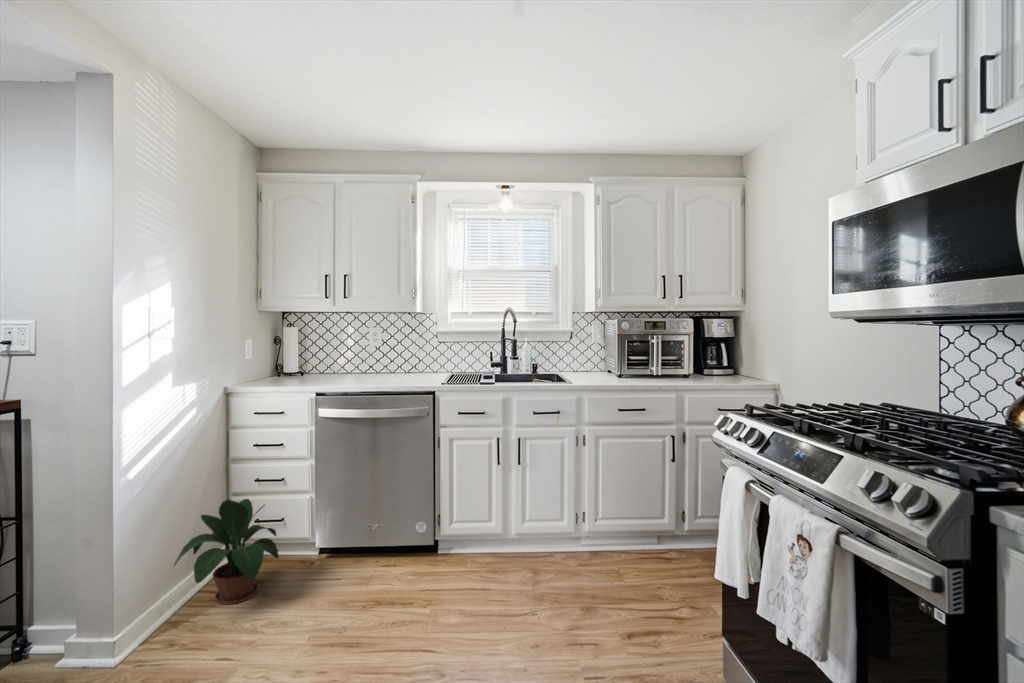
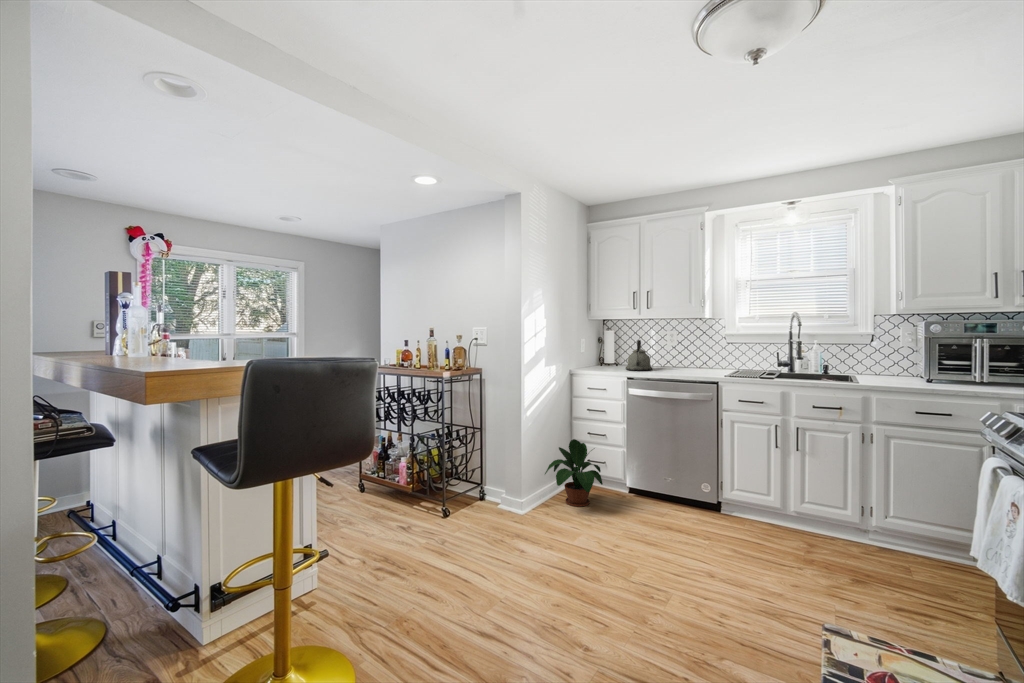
kettle: none [314,340,351,382] -> present [626,340,652,370]

